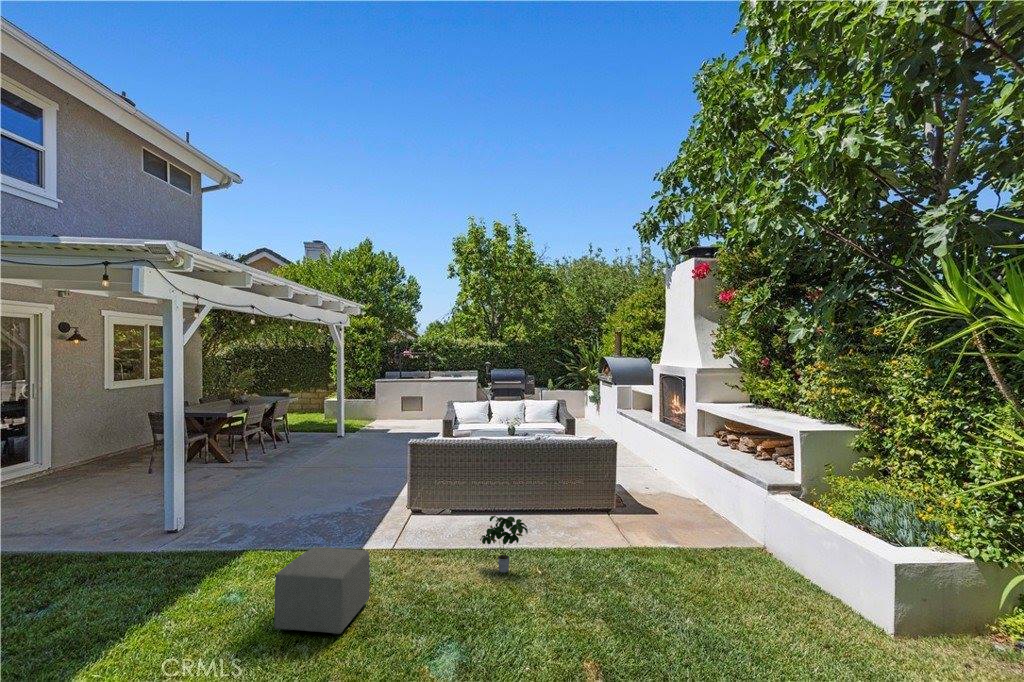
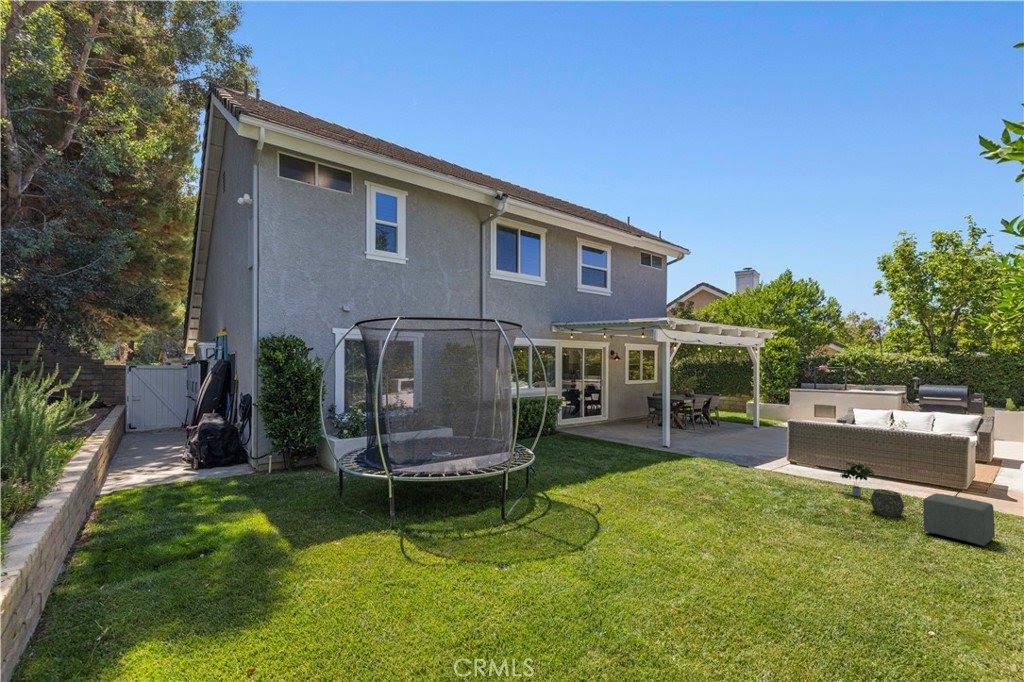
ottoman: present [274,548,370,635] -> present [923,493,995,547]
woven basket: none [542,567,587,622] -> present [871,489,904,517]

